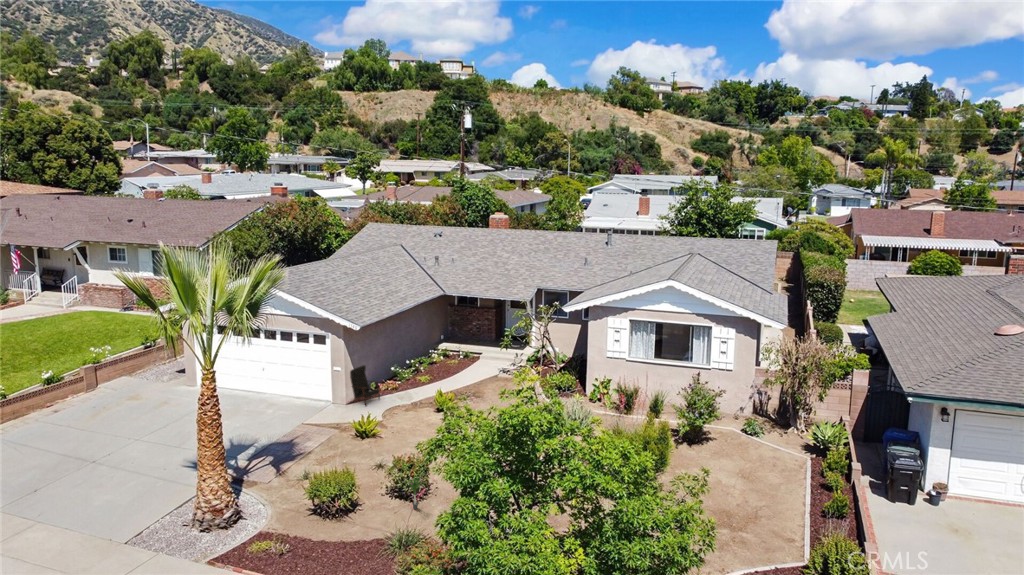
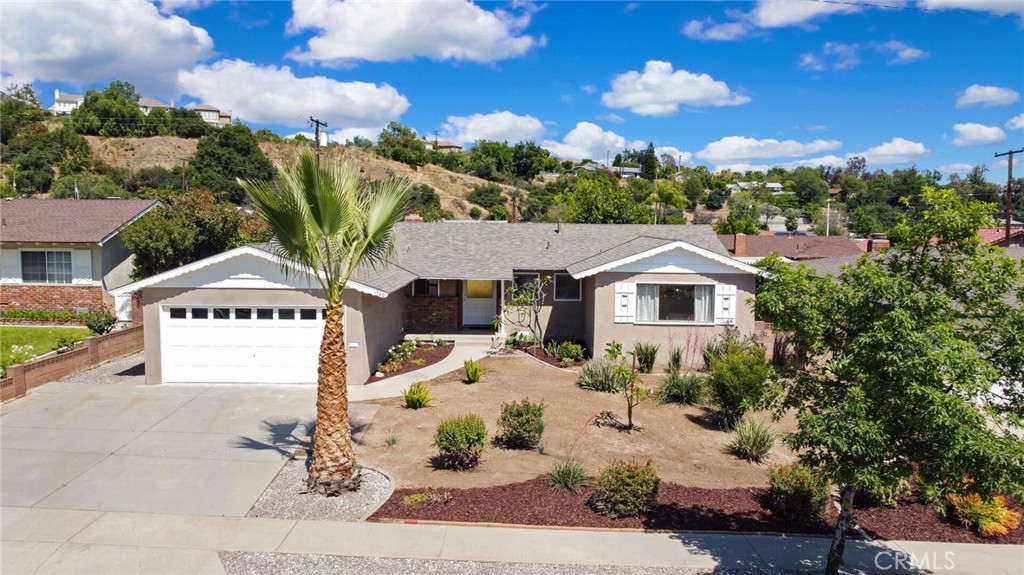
lounge chair: present [350,365,380,405] -> none [364,343,396,386]

